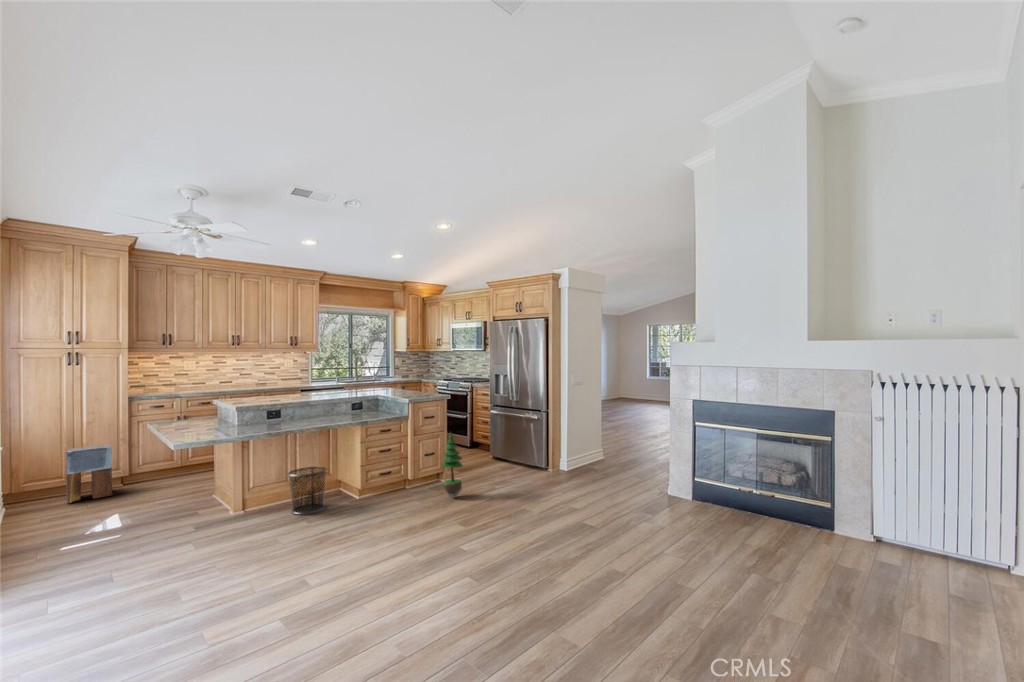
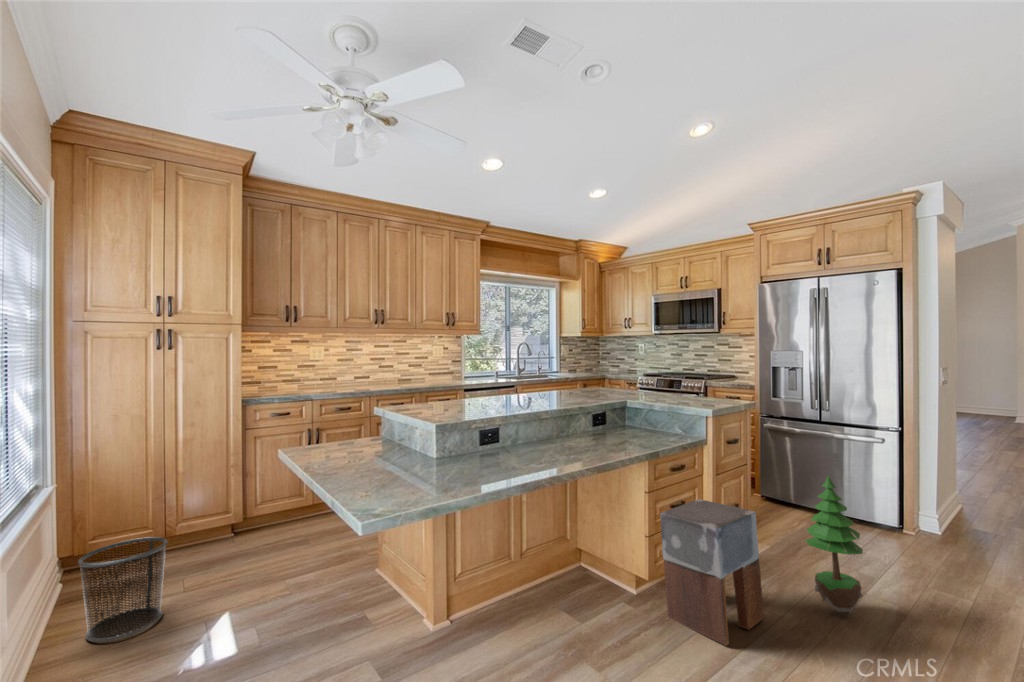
stool: present [66,444,112,503] -> present [660,499,764,646]
waste bin: present [288,467,327,515] -> present [78,537,168,642]

